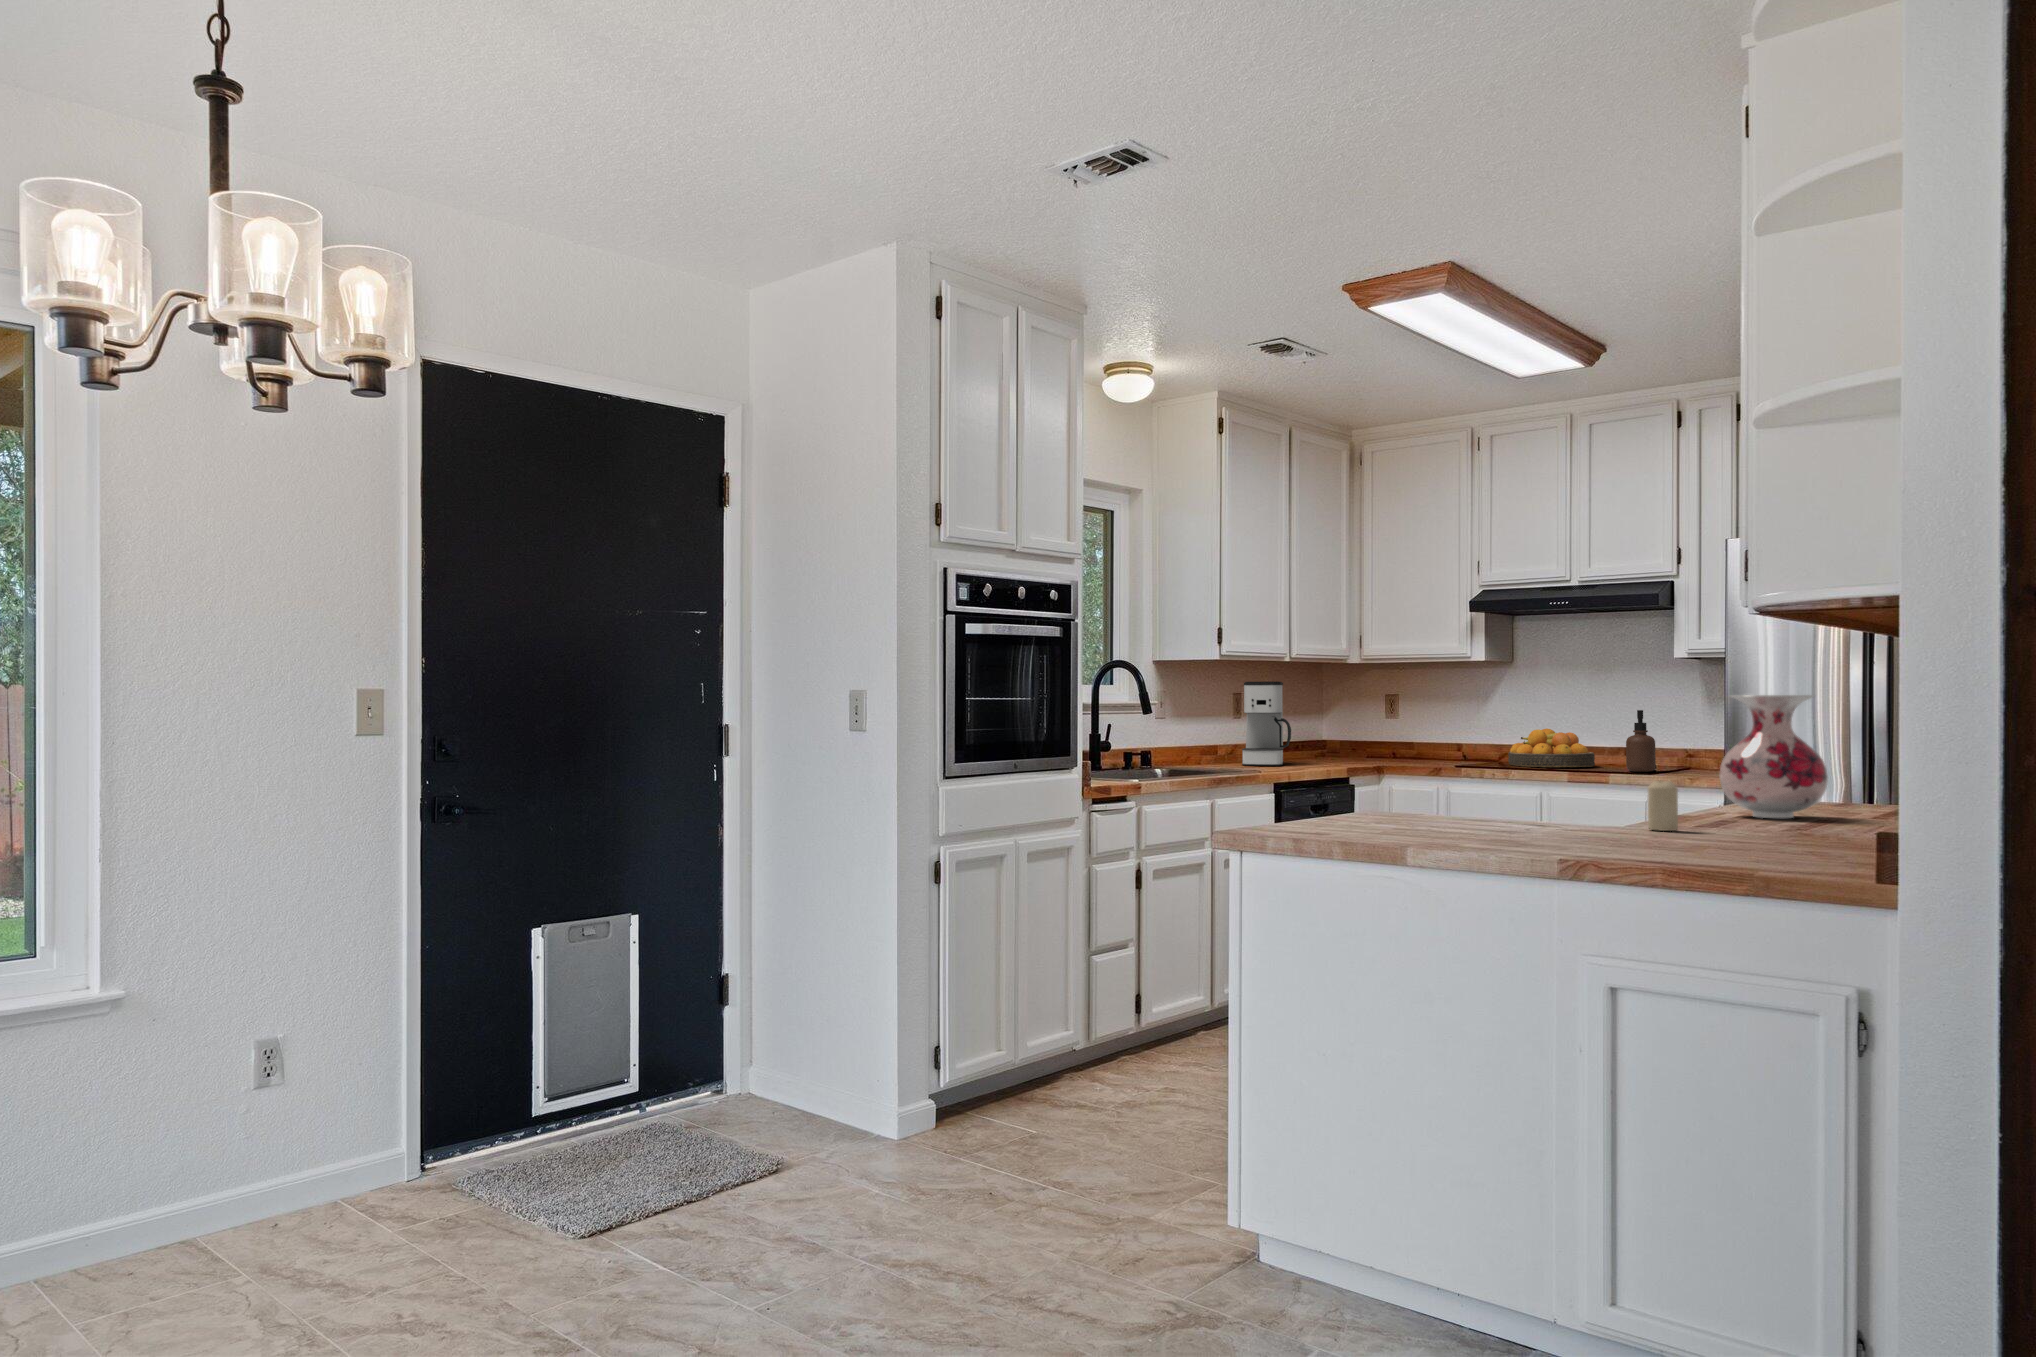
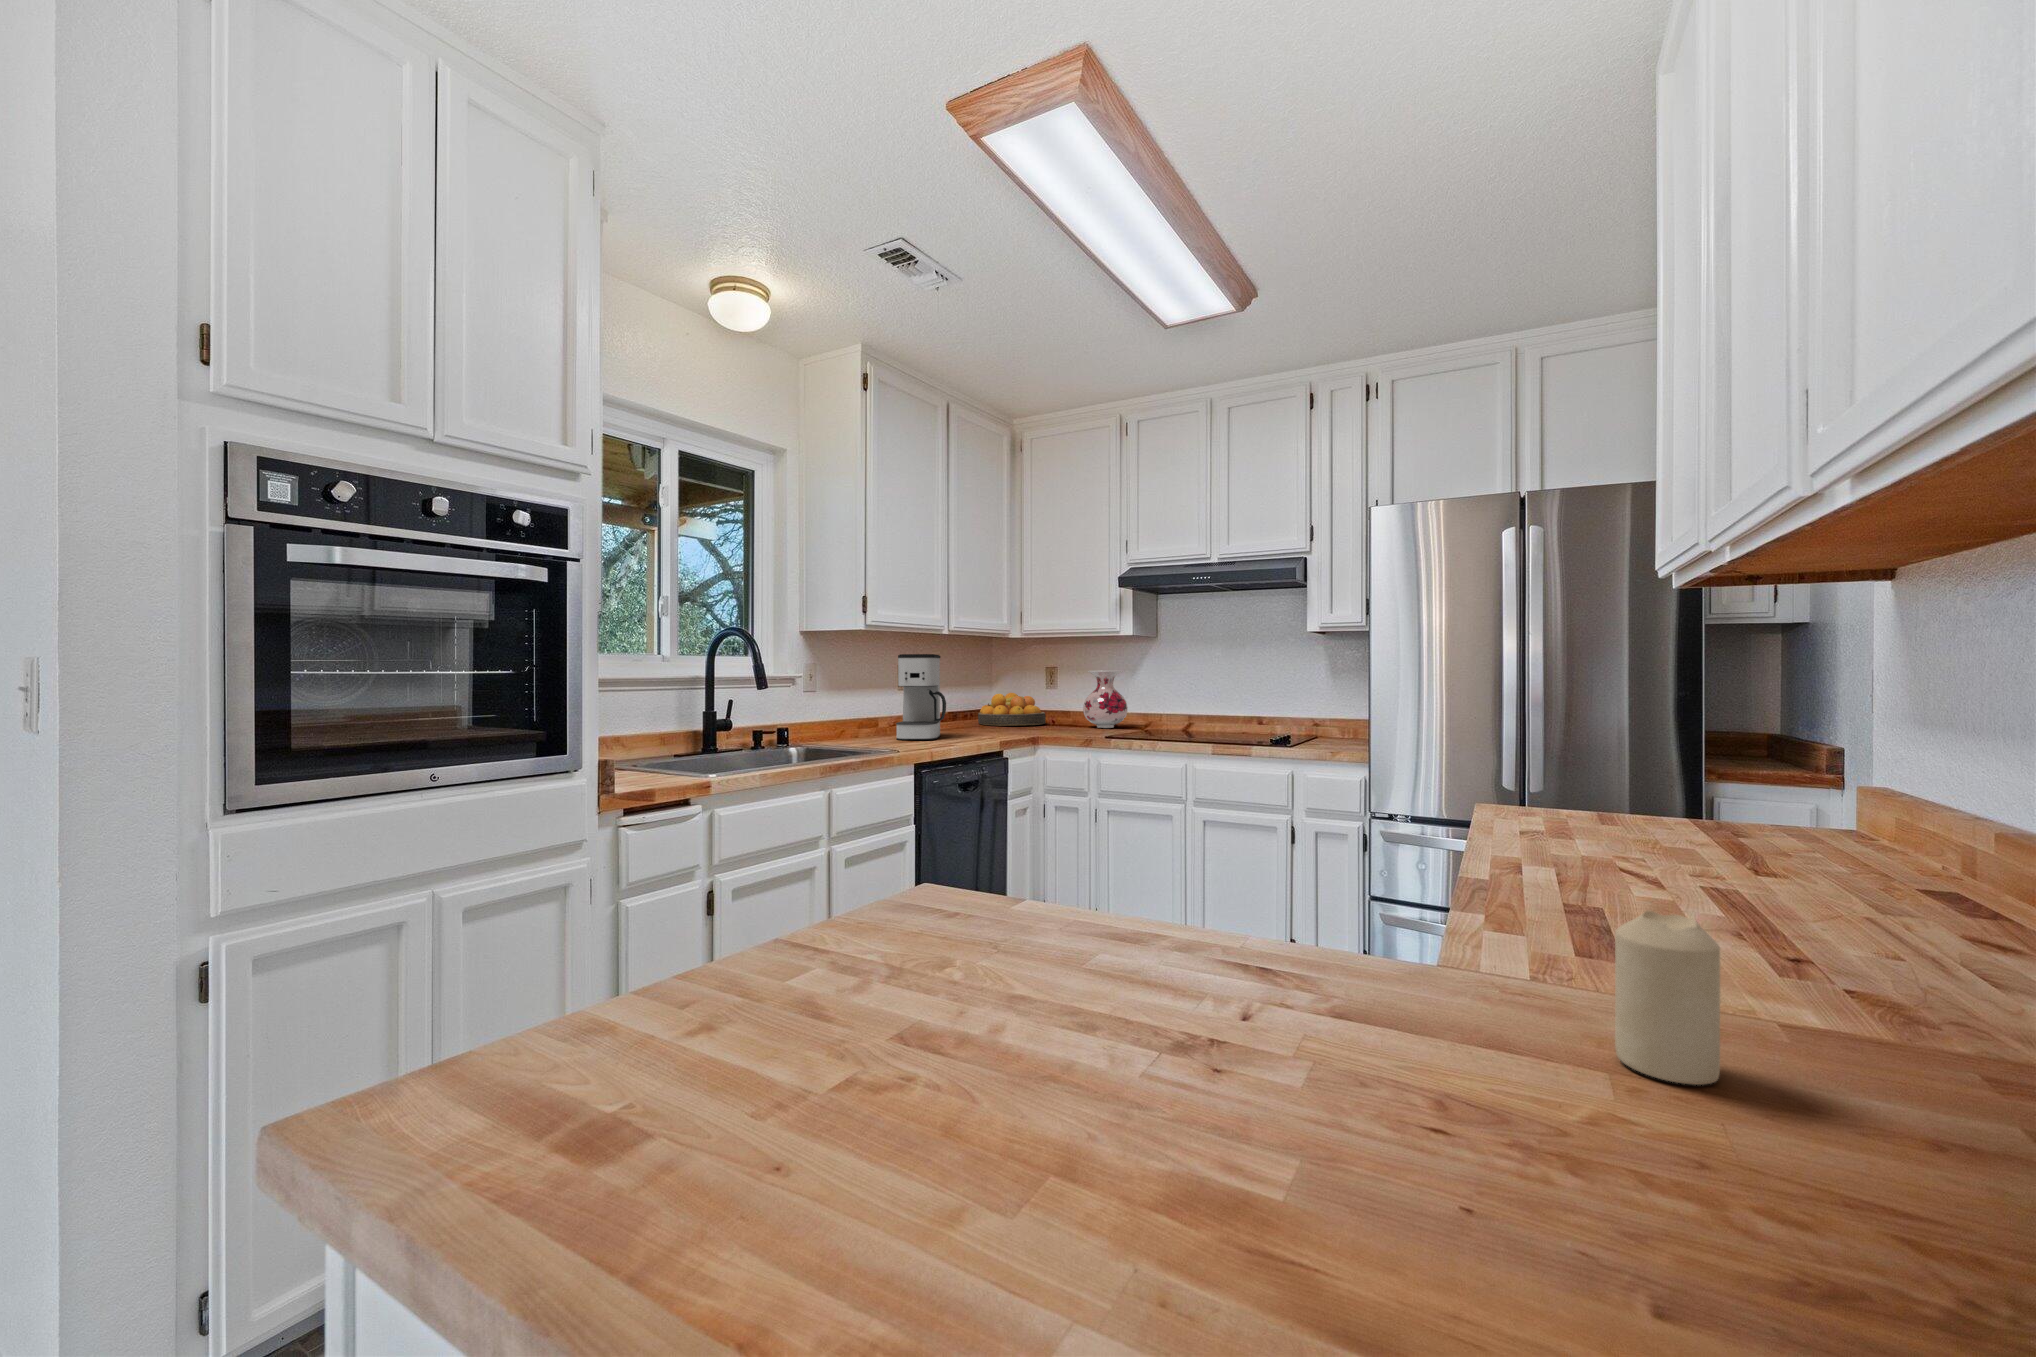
vase: present [1719,695,1828,818] -> present [1083,671,1128,728]
soap dispenser: present [1626,710,1656,772] -> none [1261,682,1287,741]
fruit bowl: present [1508,729,1595,767] -> present [978,693,1046,726]

